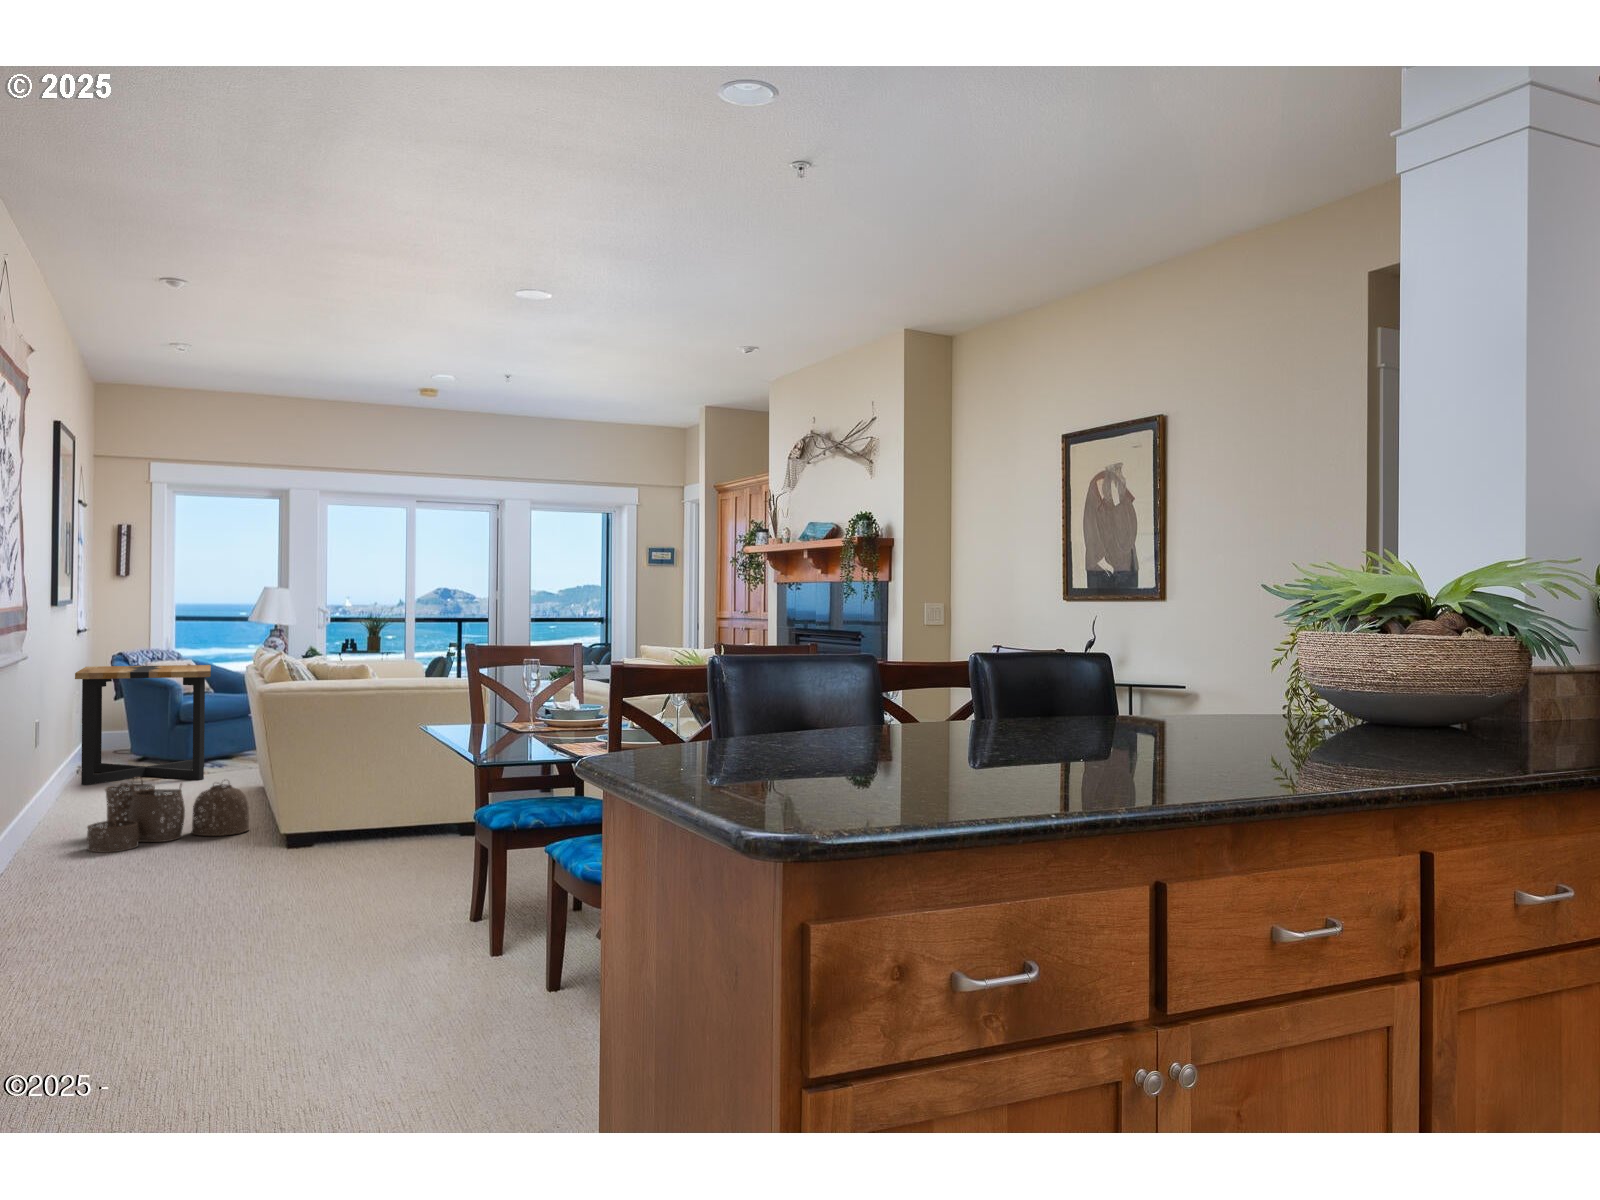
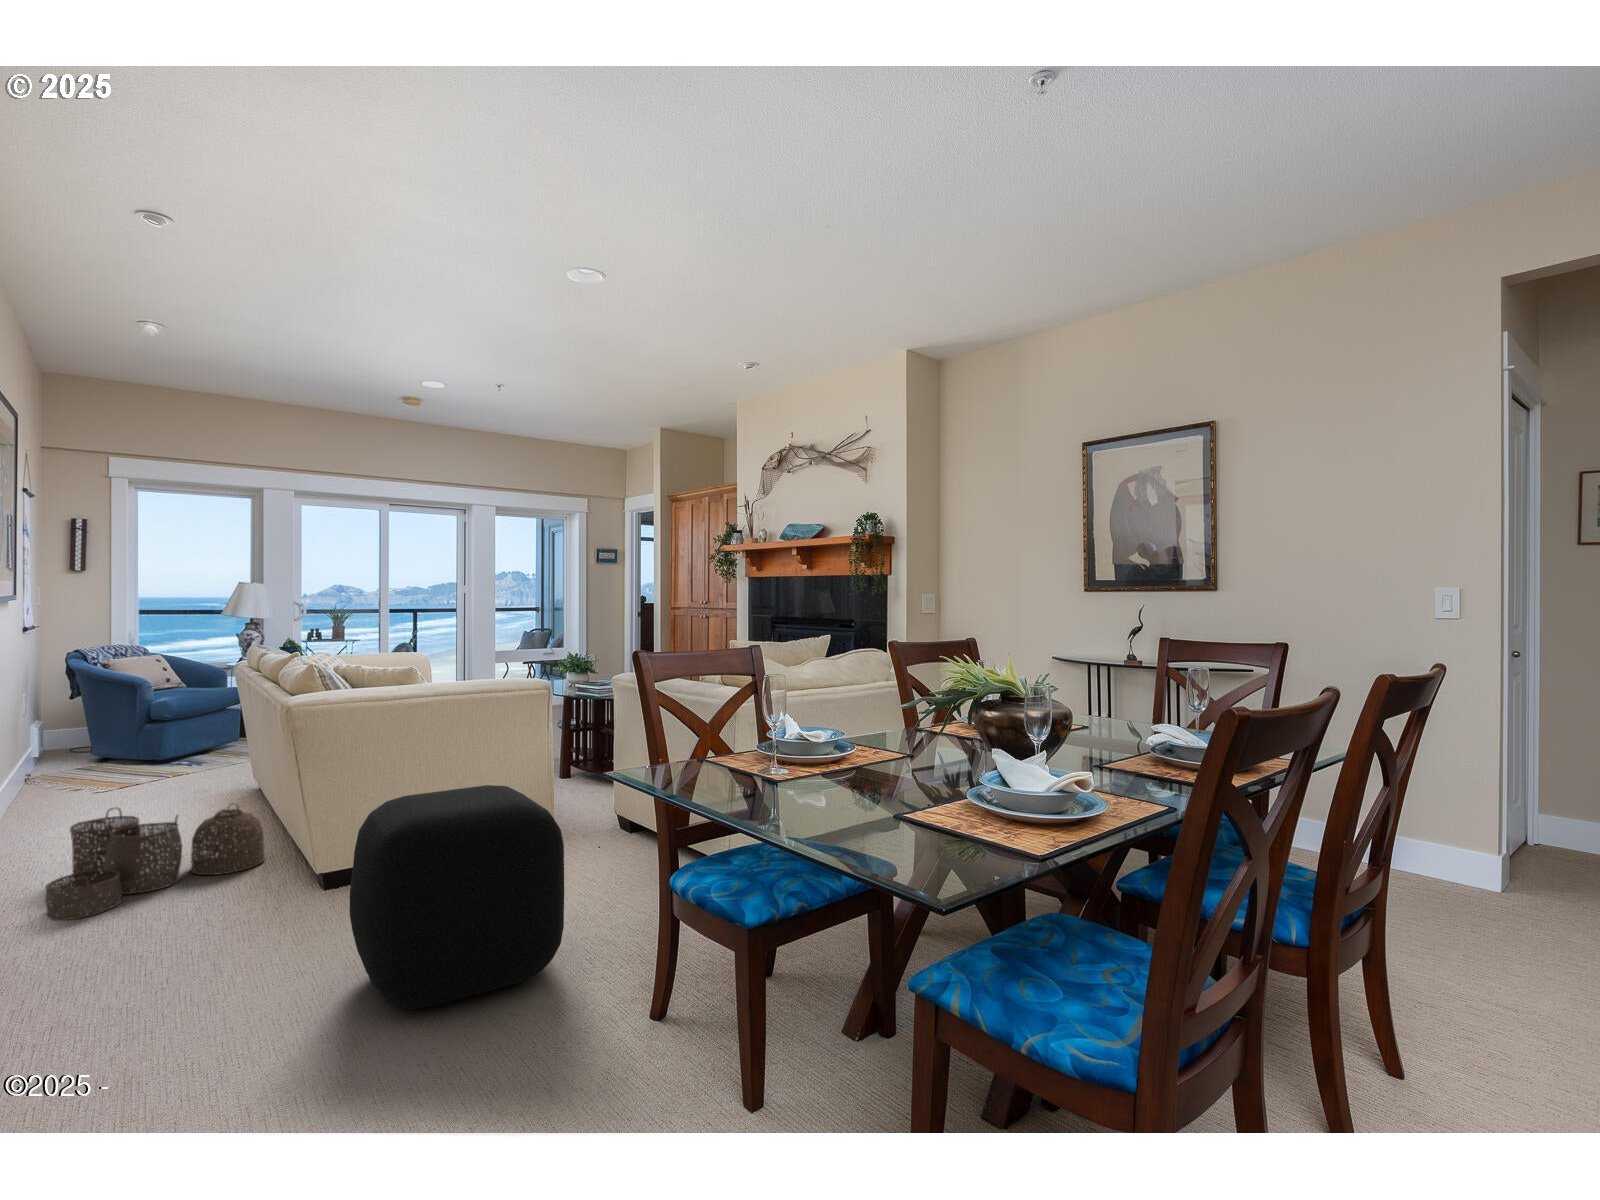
side table: present [75,665,211,785] -> none [22,661,191,800]
ottoman: none [275,752,433,905] -> present [350,785,564,1009]

